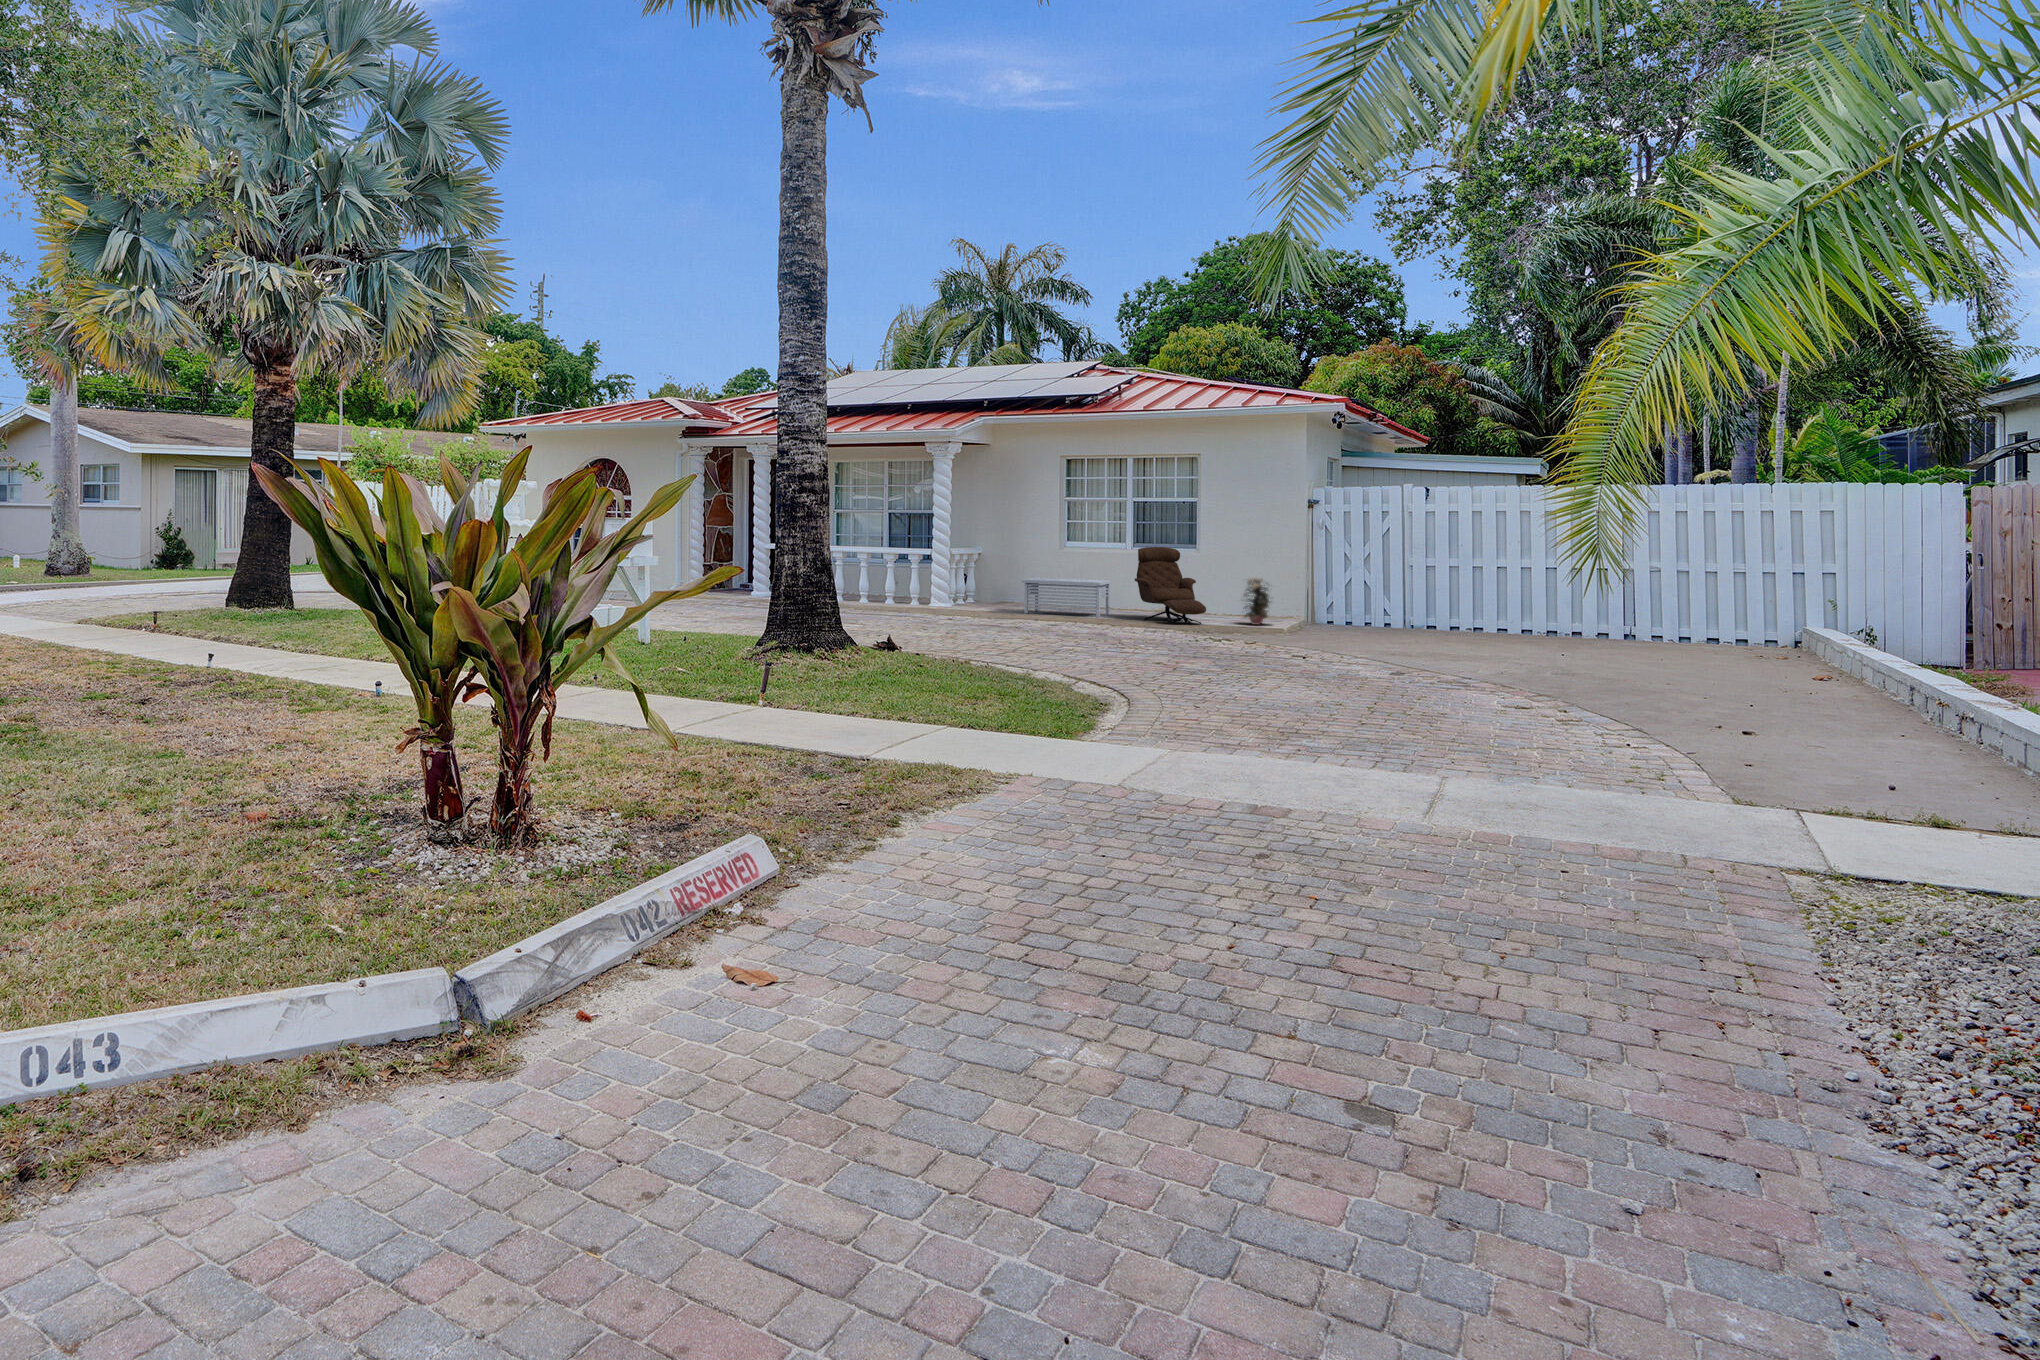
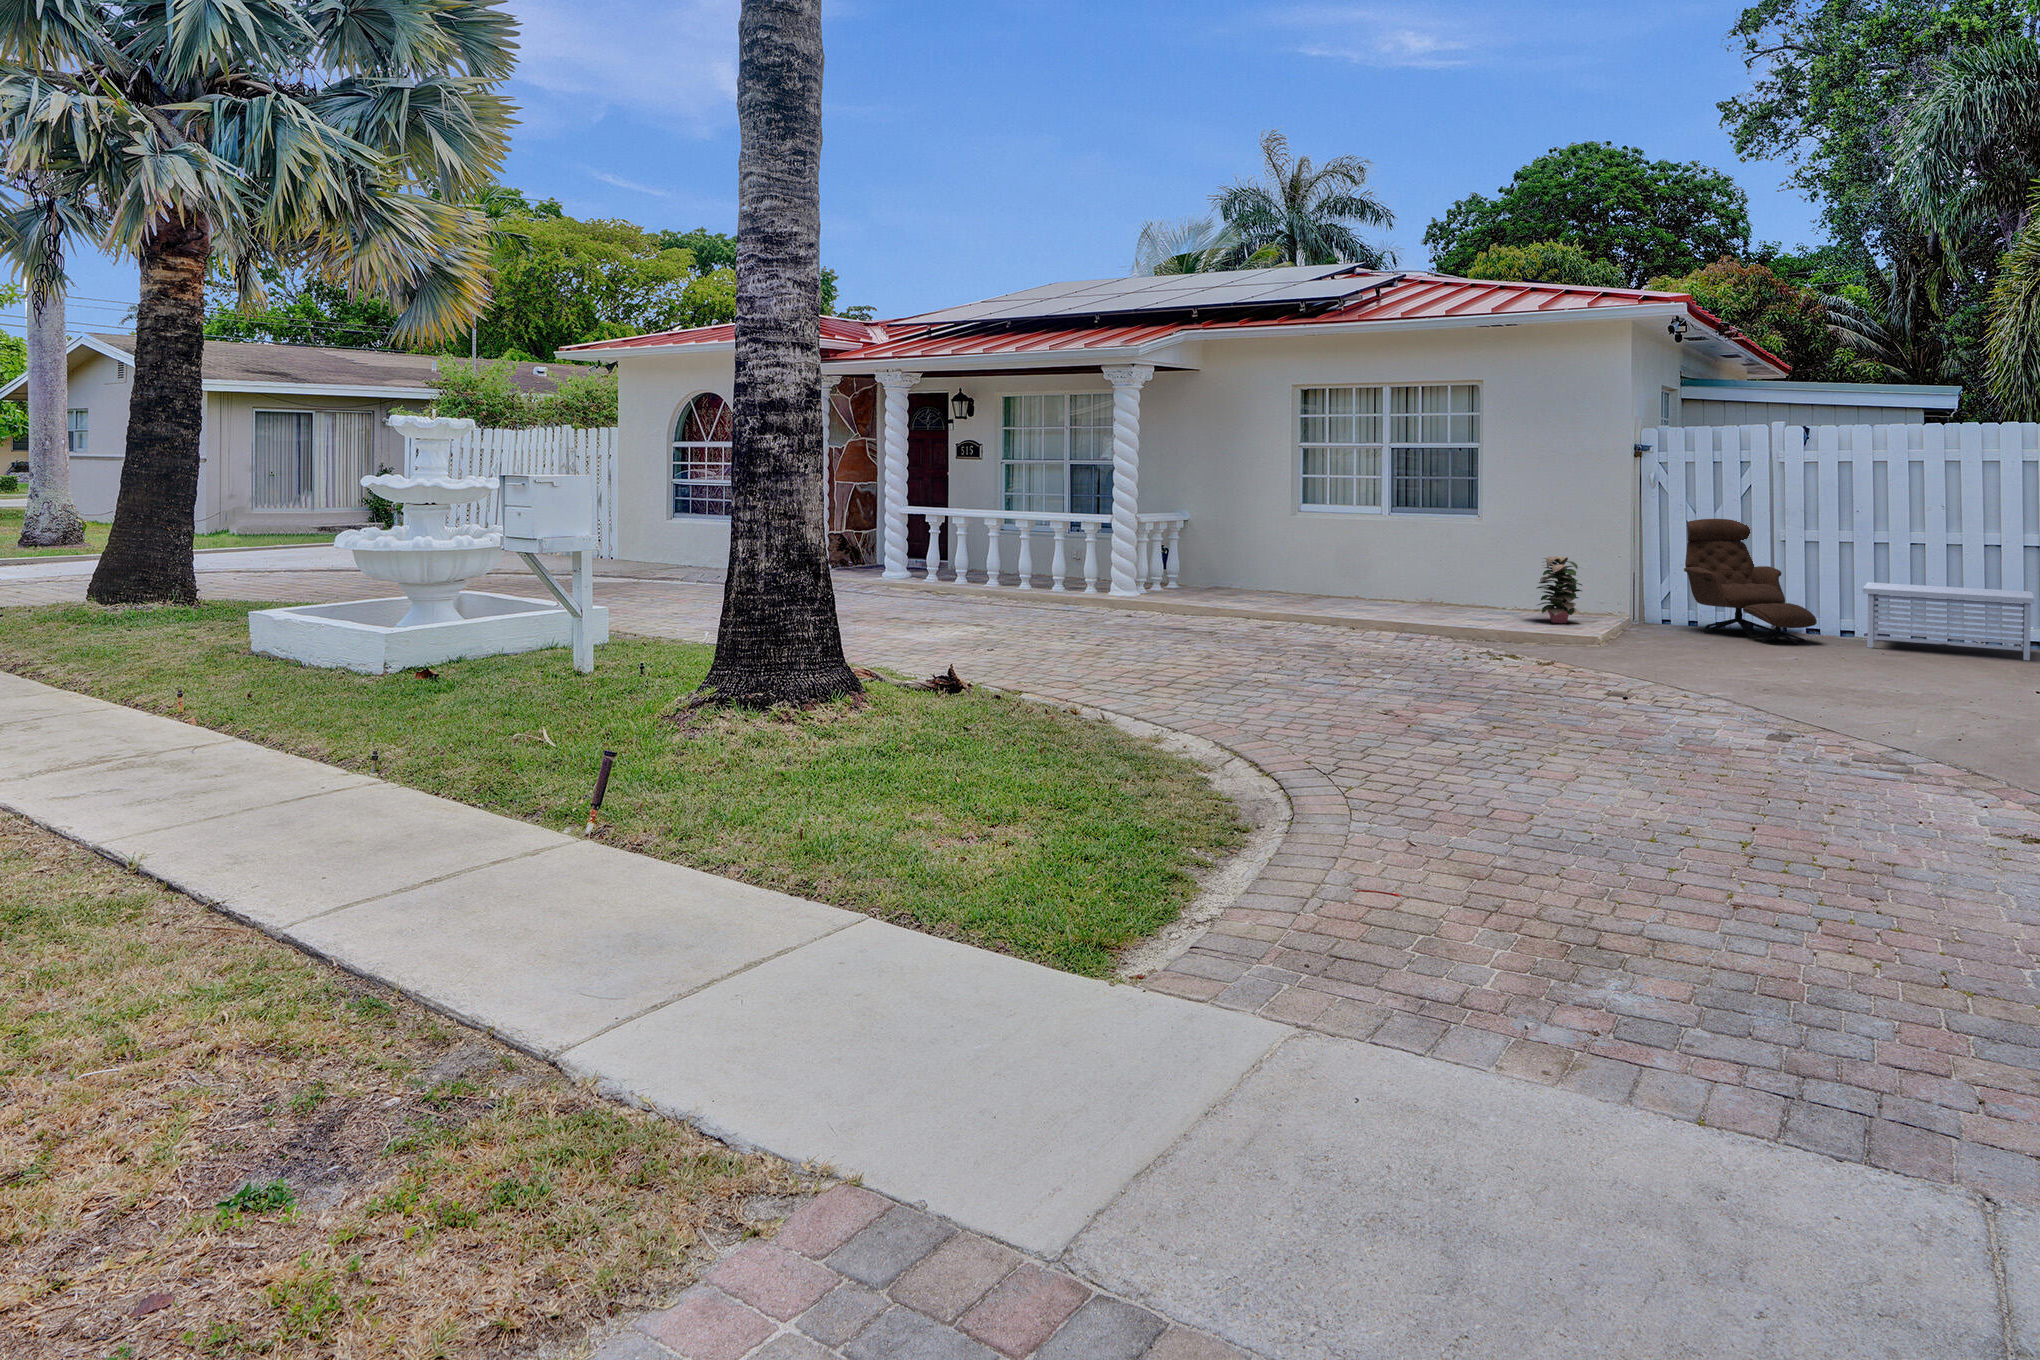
lounge chair: present [1135,547,1206,625] -> present [1684,519,1817,645]
storage bench: present [1022,578,1111,617] -> present [1862,582,2034,661]

